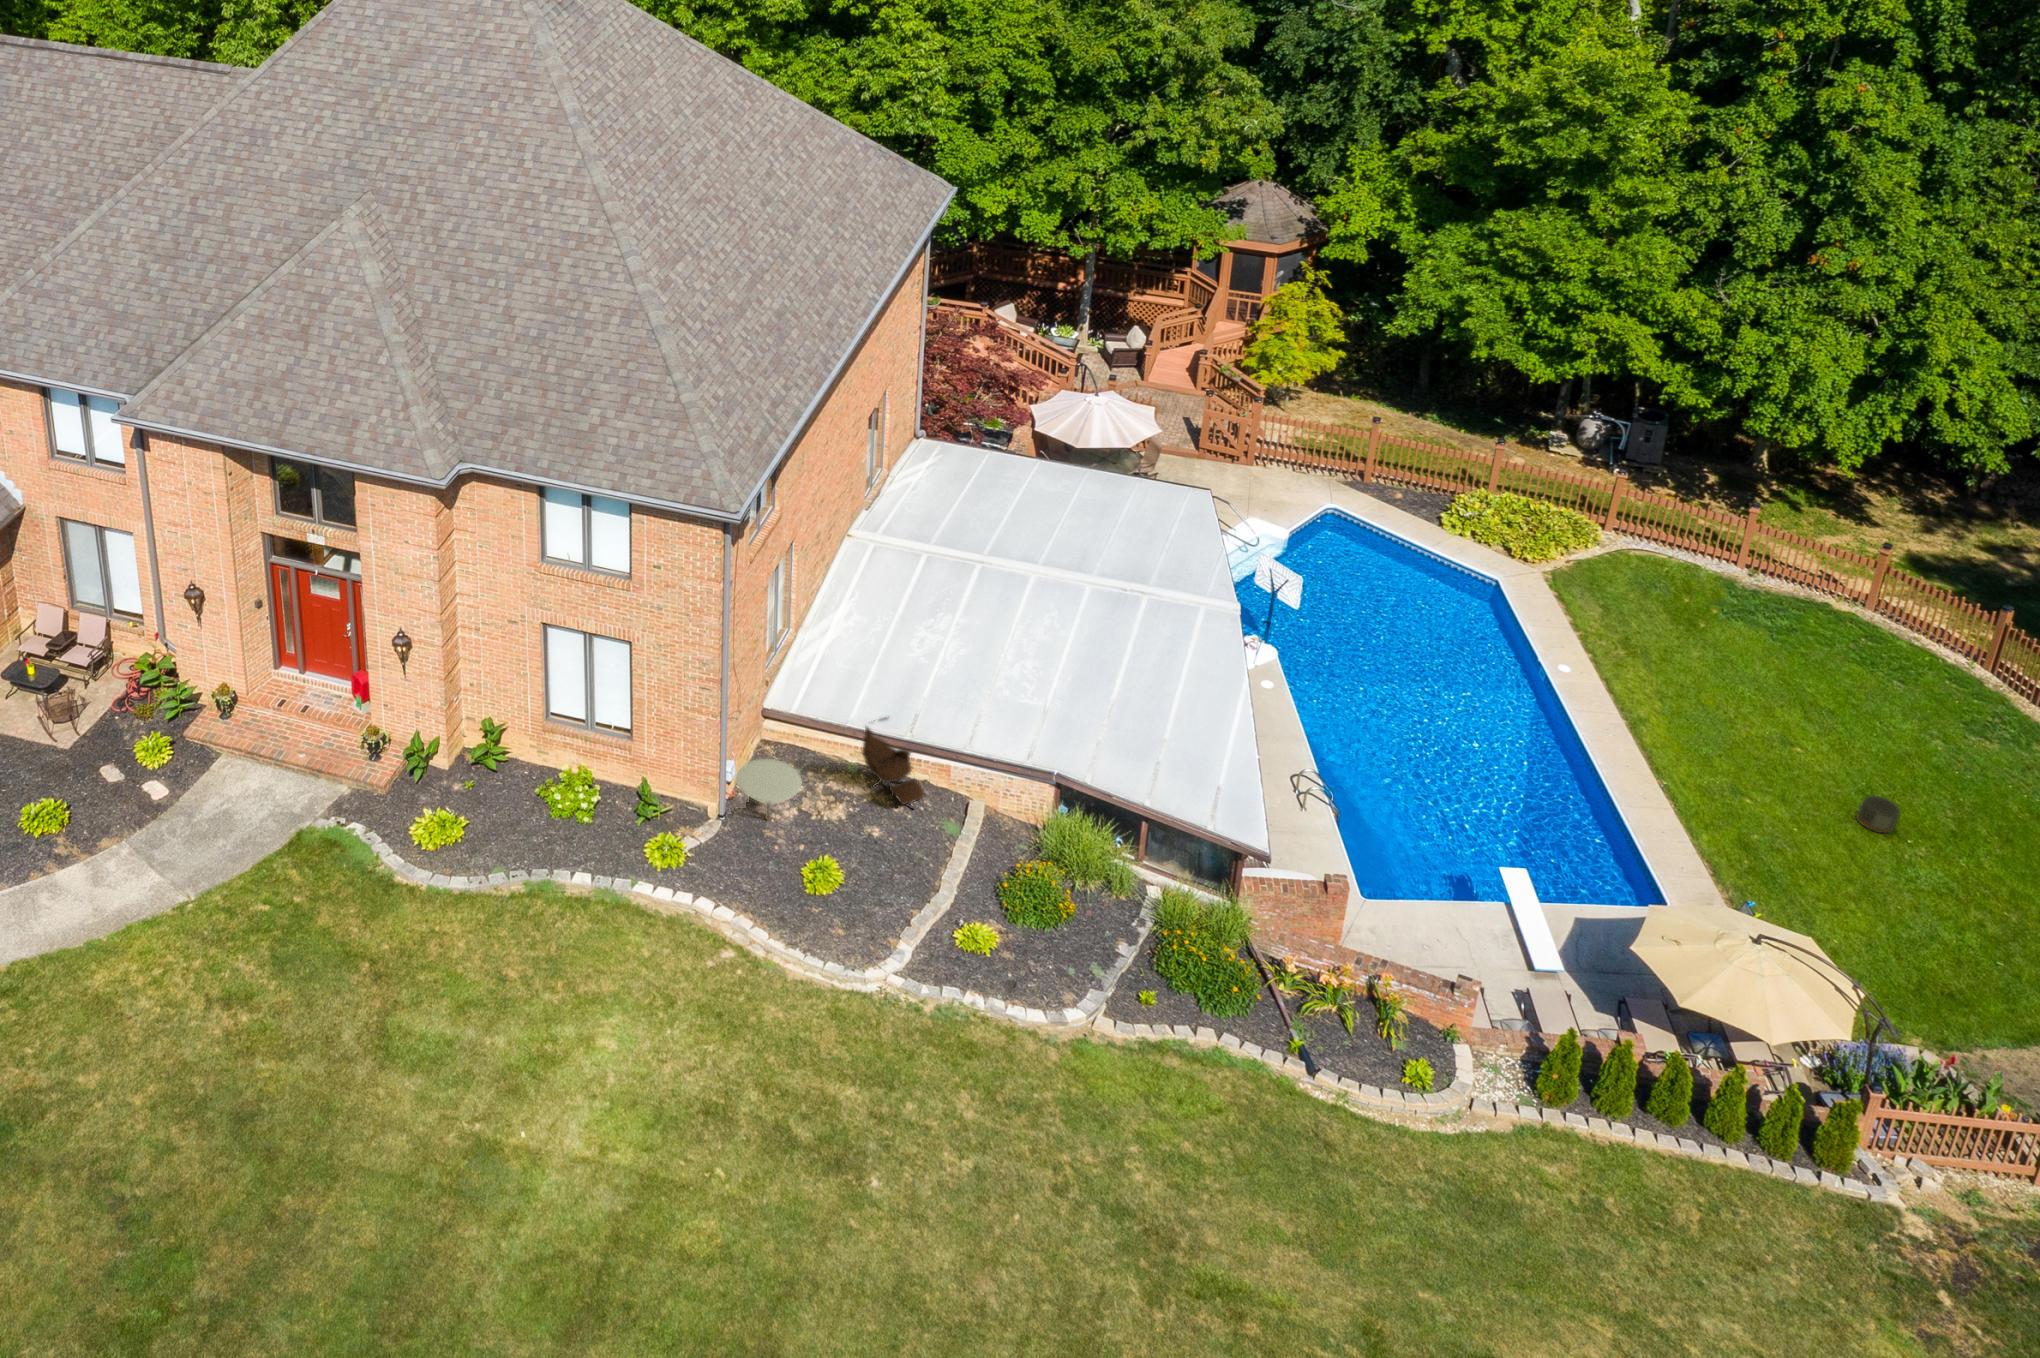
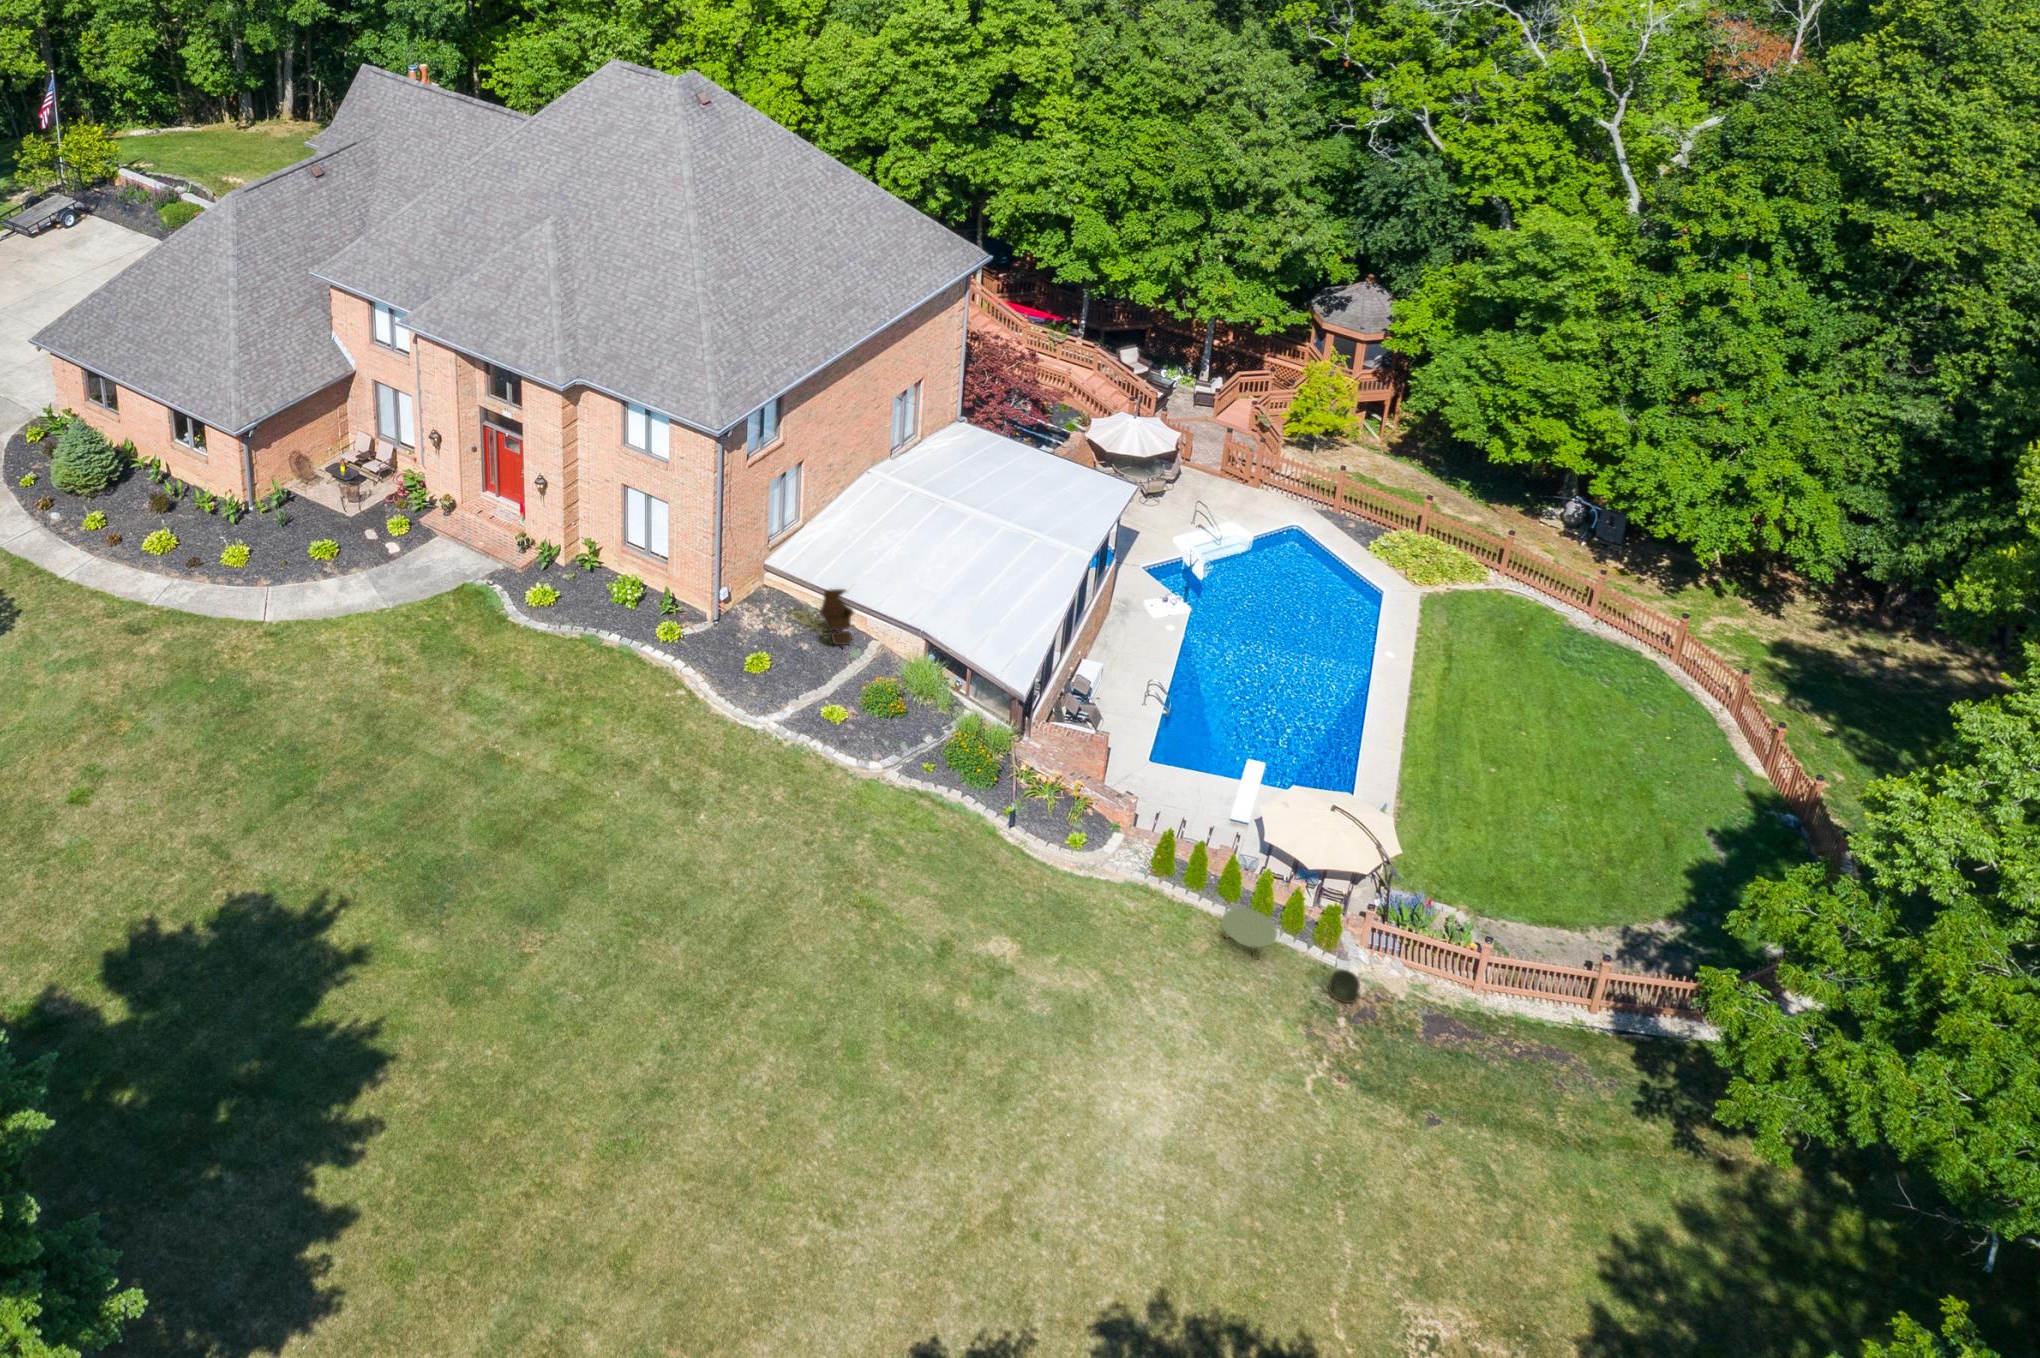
round table: present [736,759,802,820] -> present [1222,908,1277,959]
pouf: present [1856,795,1900,833] -> present [1328,970,1360,1003]

